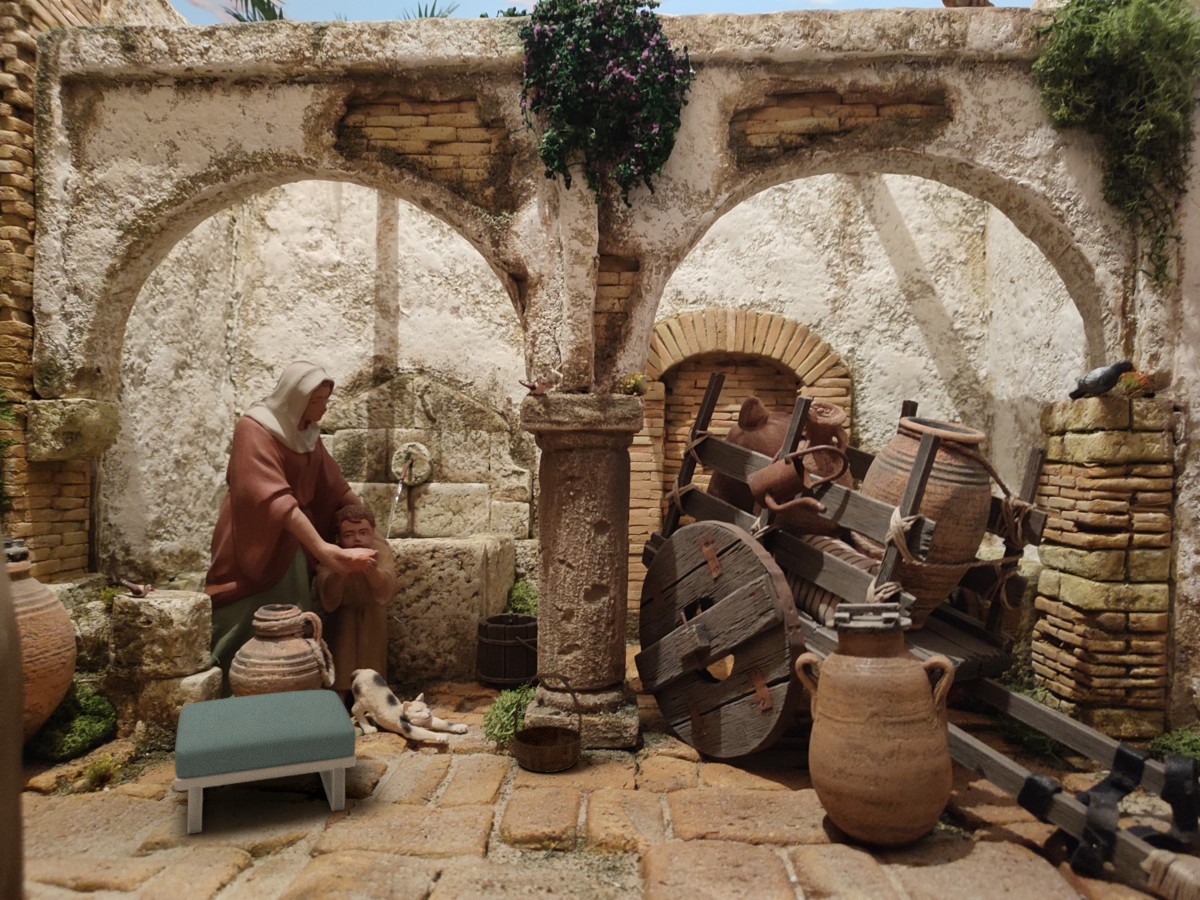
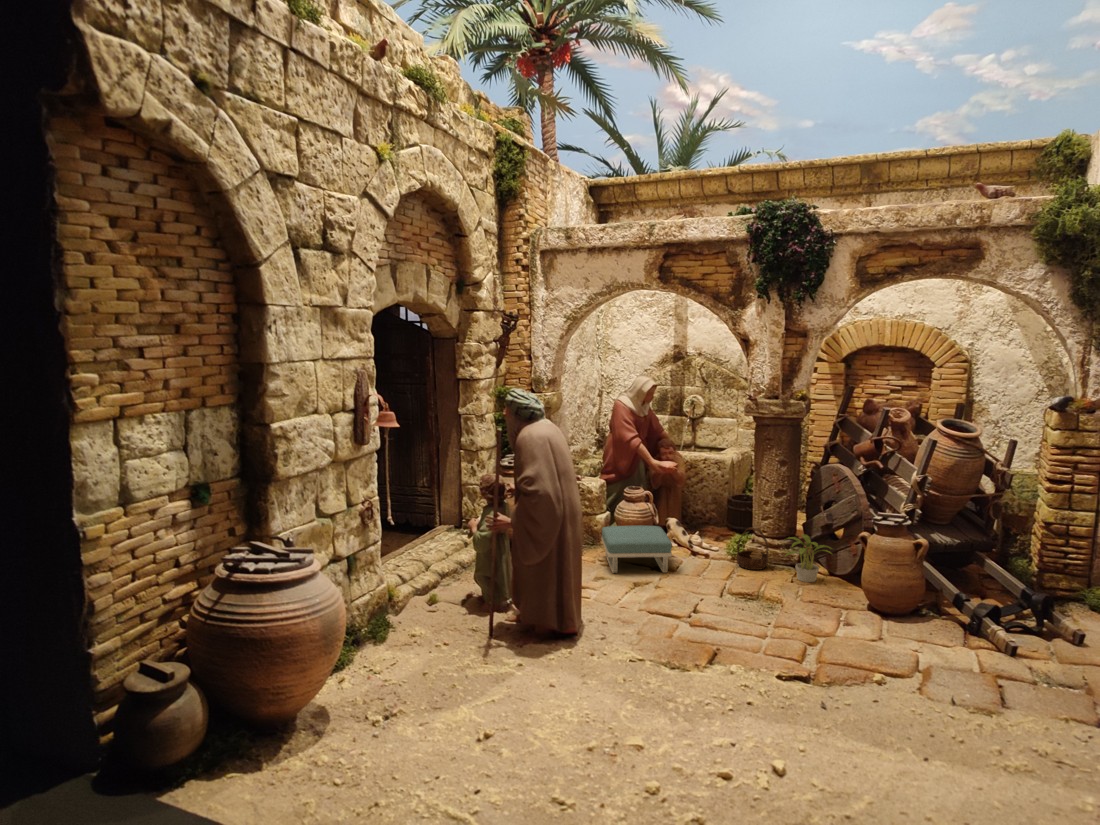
potted plant: none [619,677,733,790] -> present [785,534,832,582]

